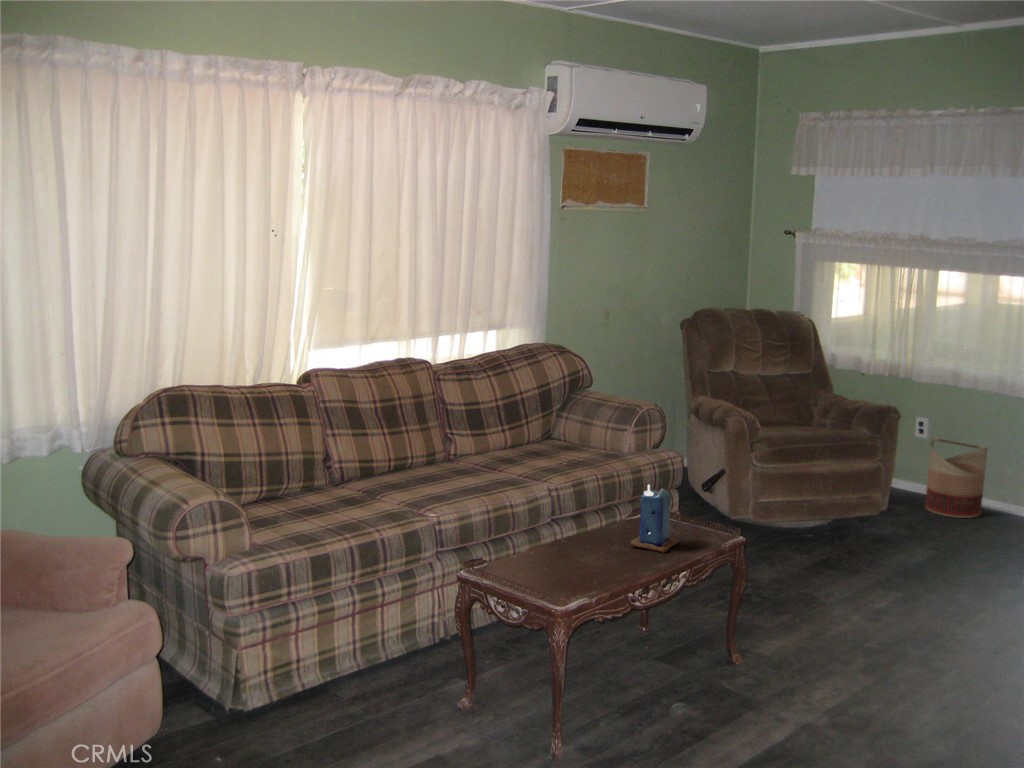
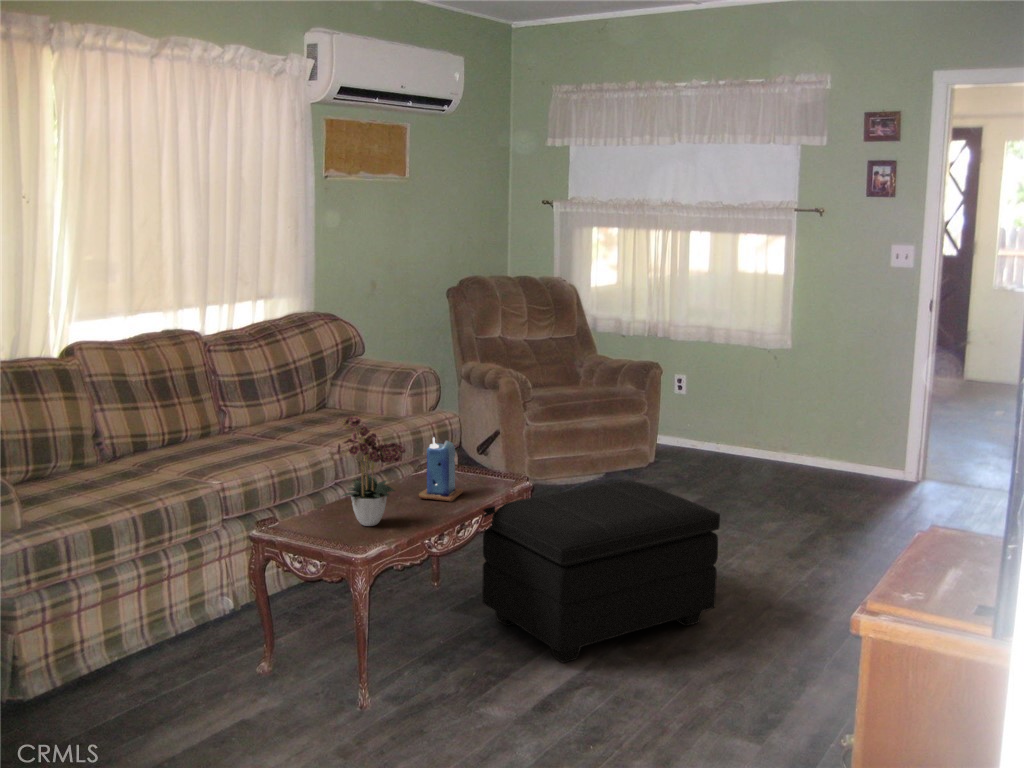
basket: present [925,437,987,518] -> none [681,391,733,464]
flower arrangement: none [543,455,623,574] -> present [337,416,406,526]
footstool: none [693,541,965,738] -> present [482,481,720,663]

